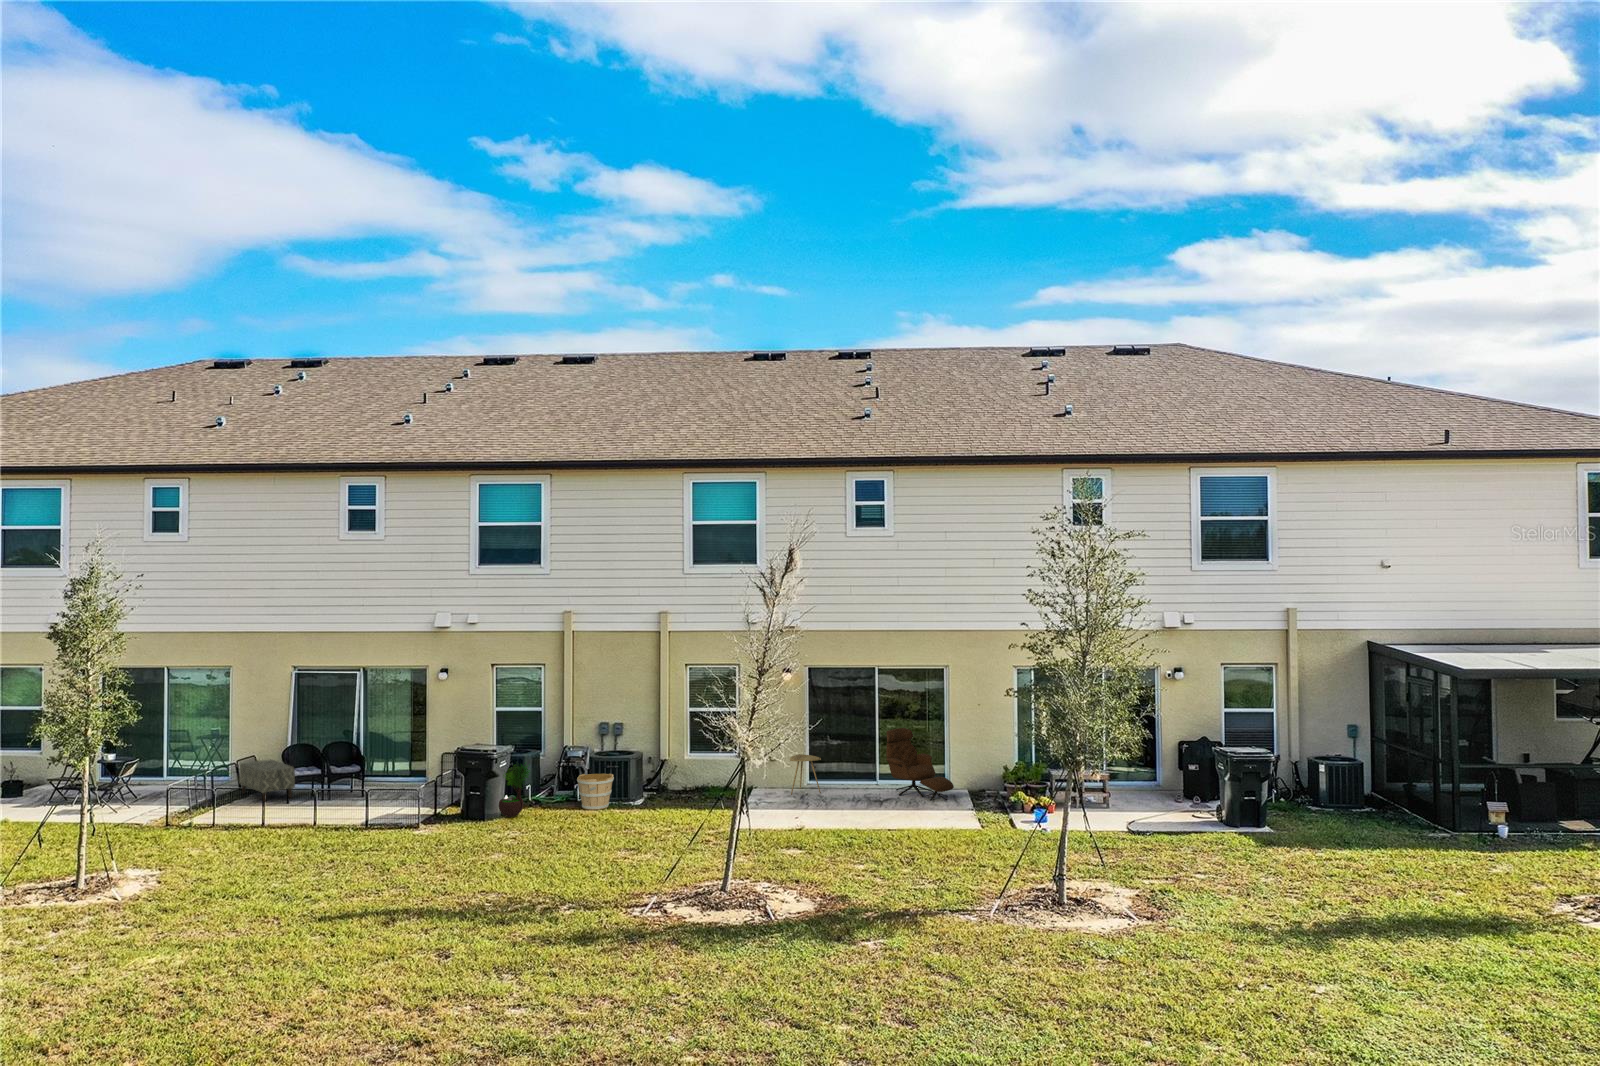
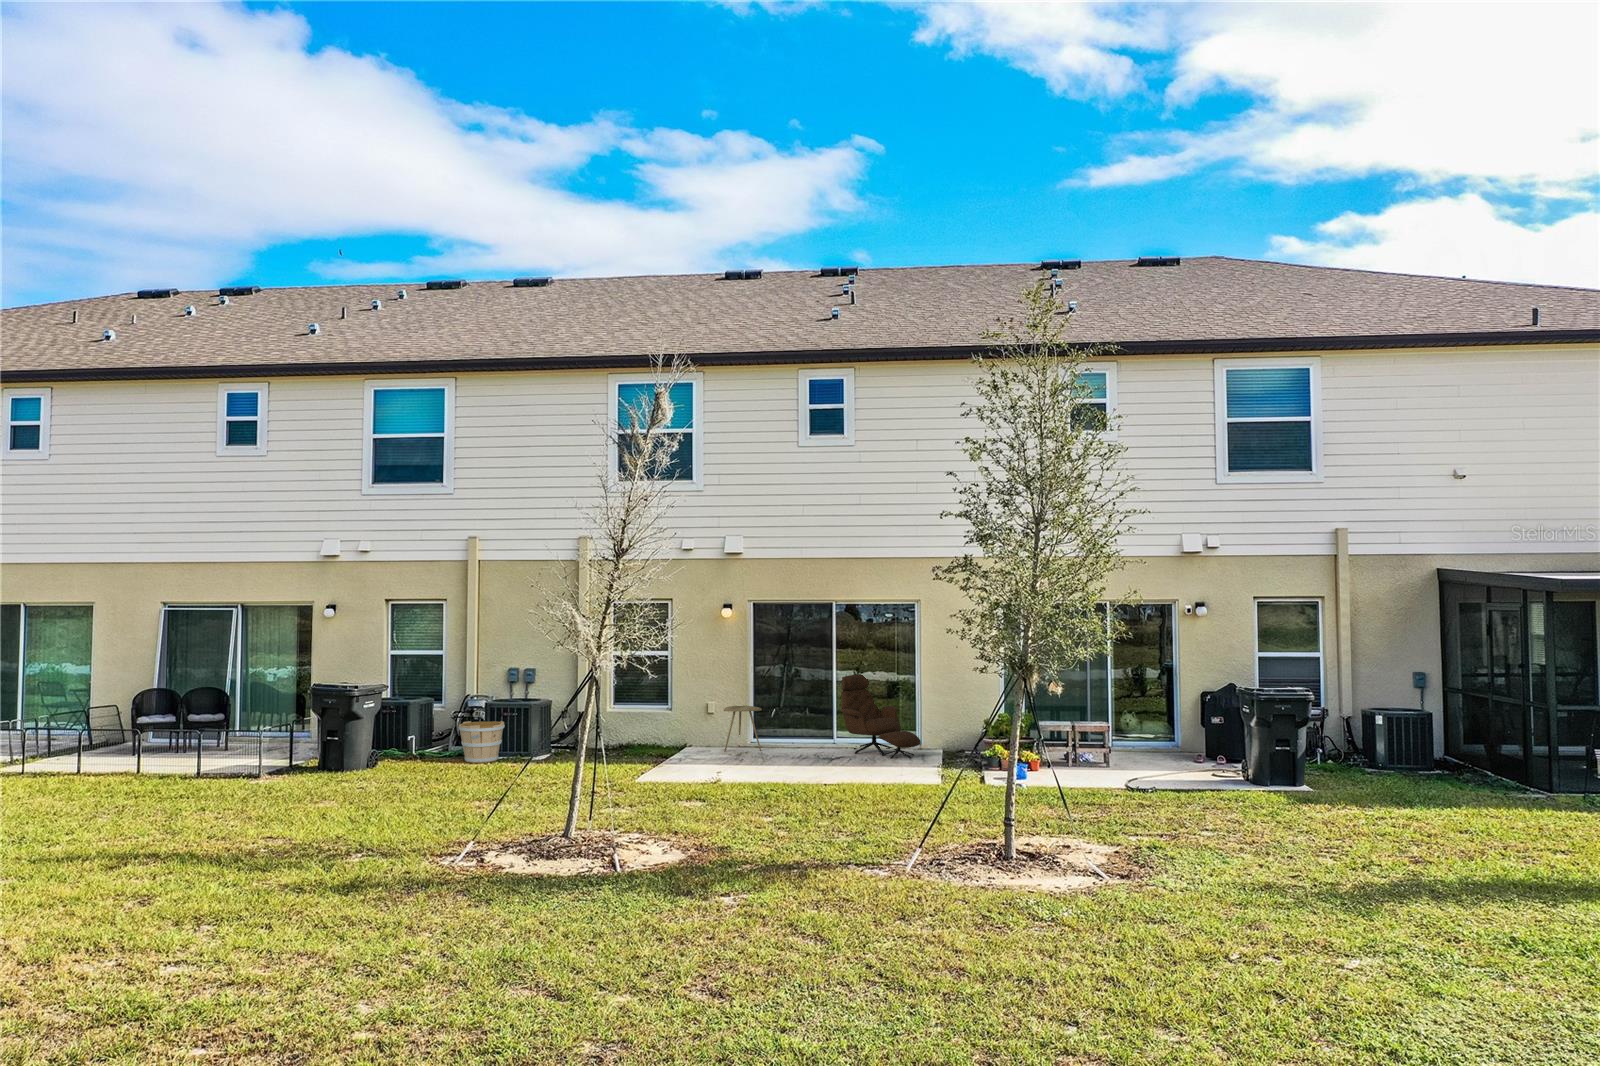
bench: present [239,759,295,802] -> none [79,707,138,753]
potted tree: present [499,765,530,817] -> none [357,700,399,768]

